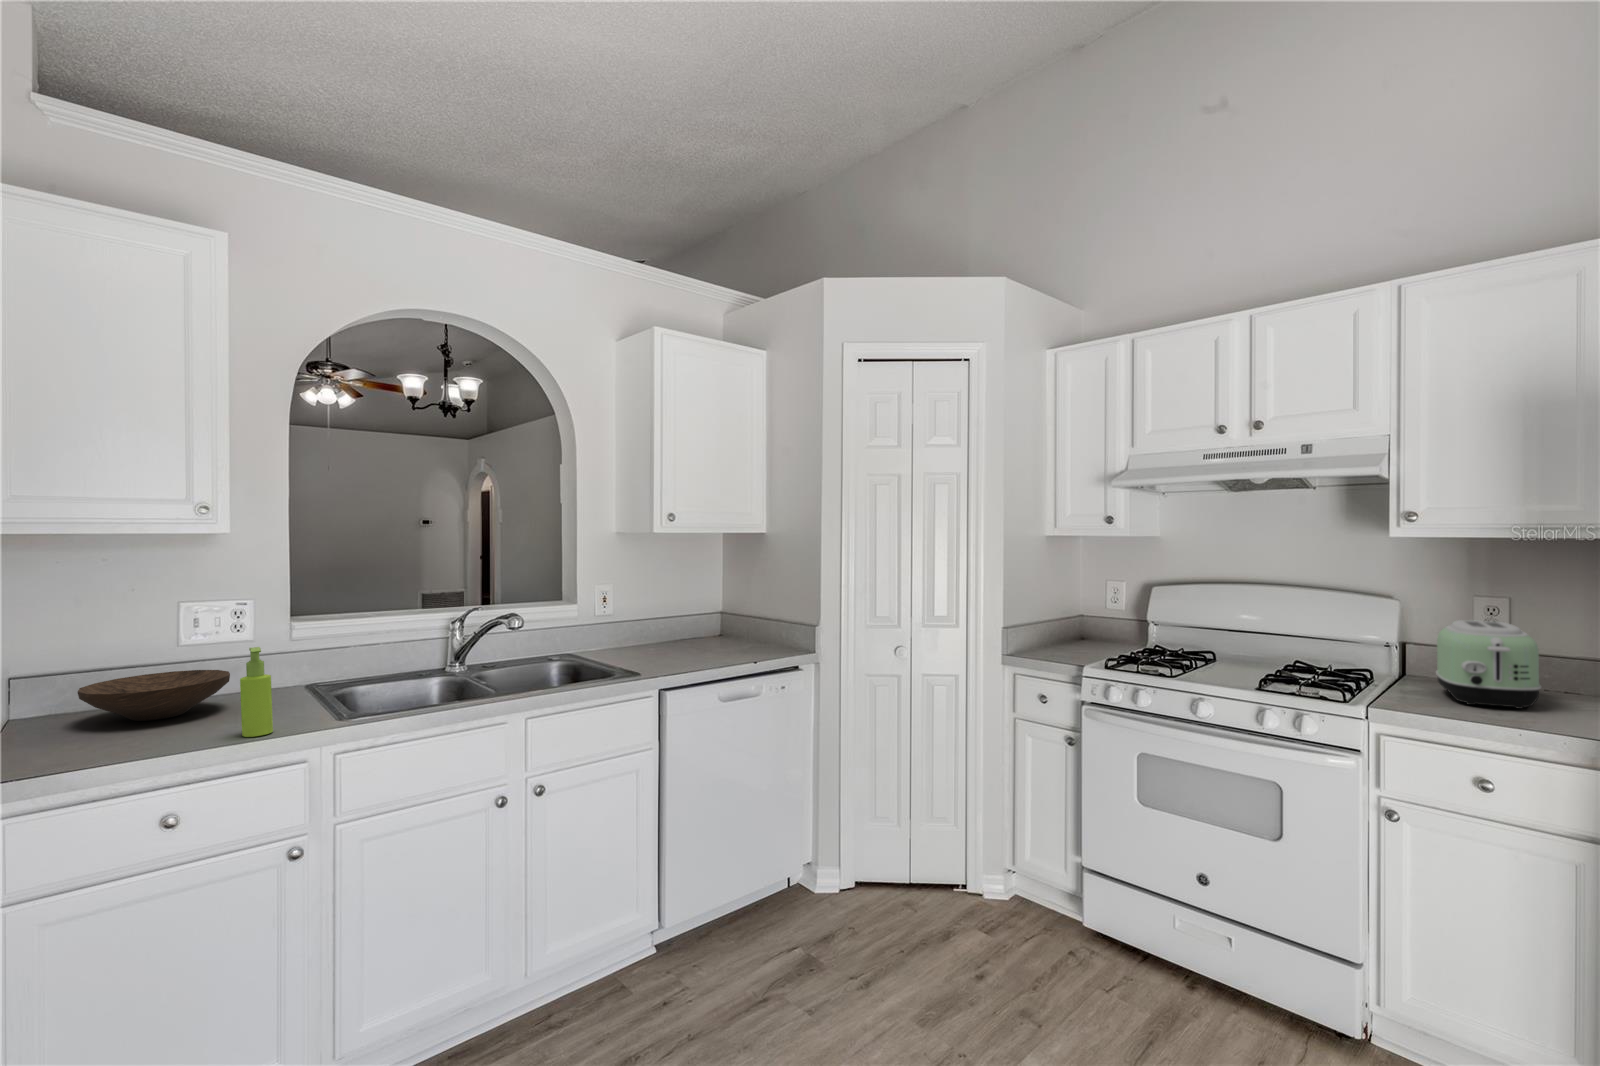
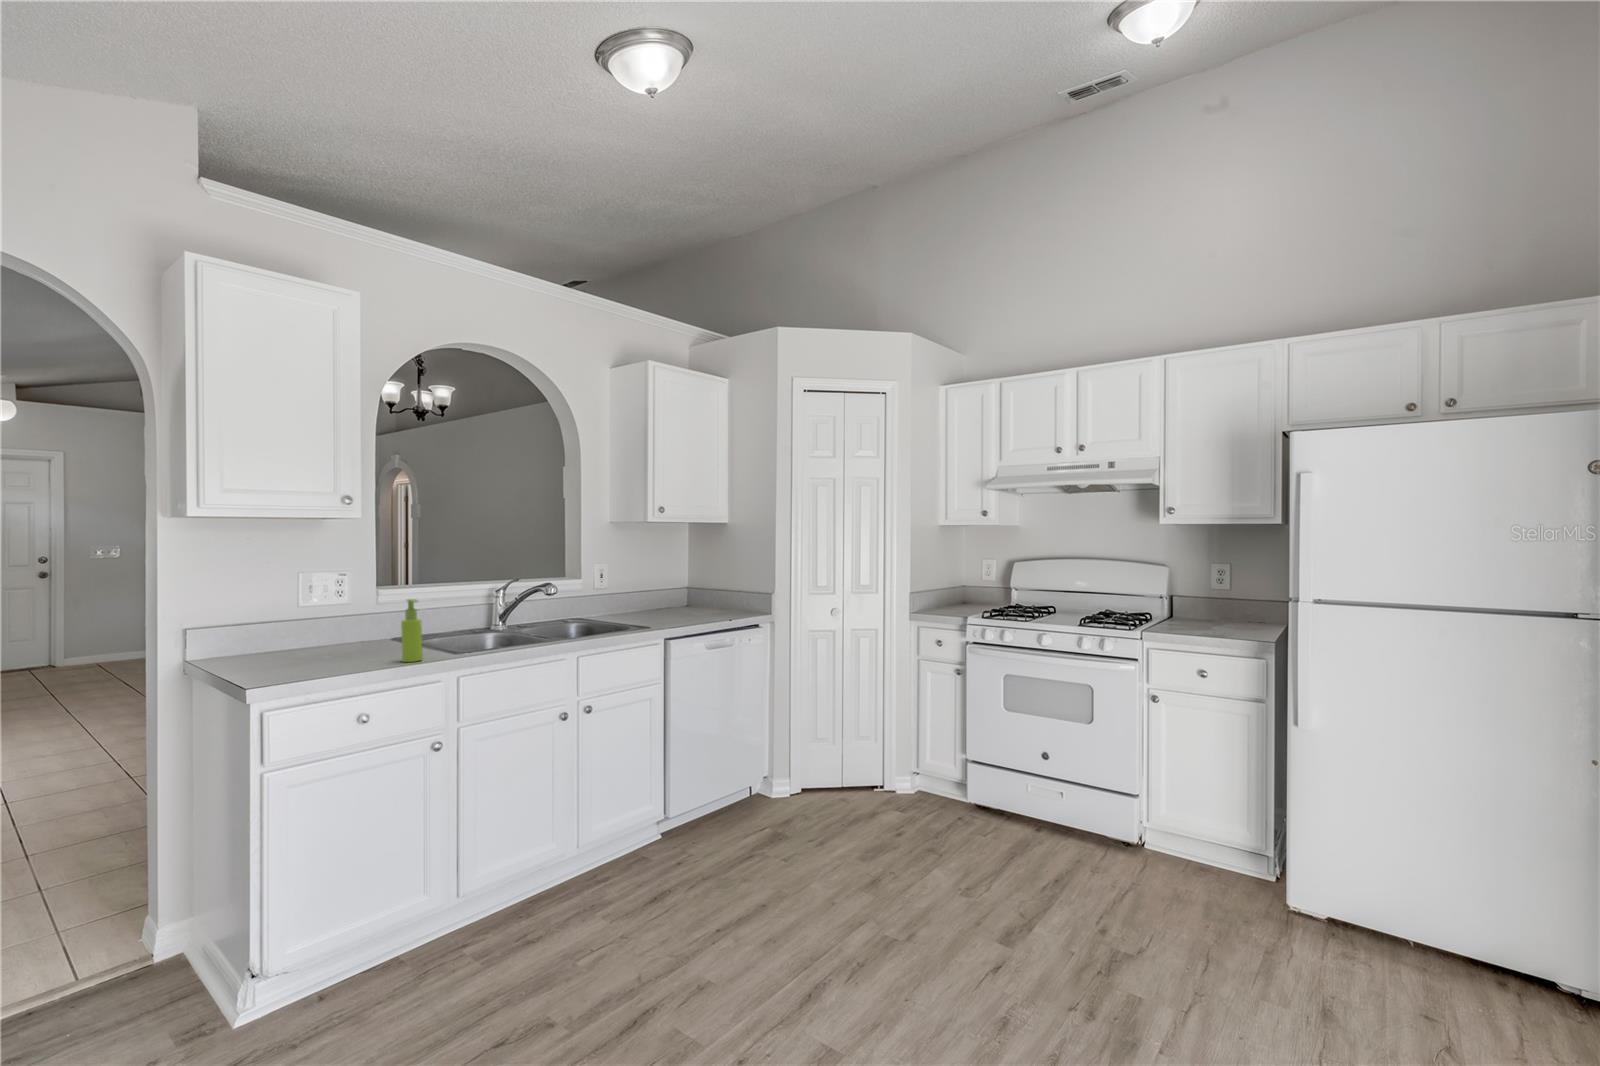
toaster: present [1436,620,1541,709] -> none [1186,577,1241,630]
wooden bowl: present [78,670,230,721] -> none [260,623,364,657]

